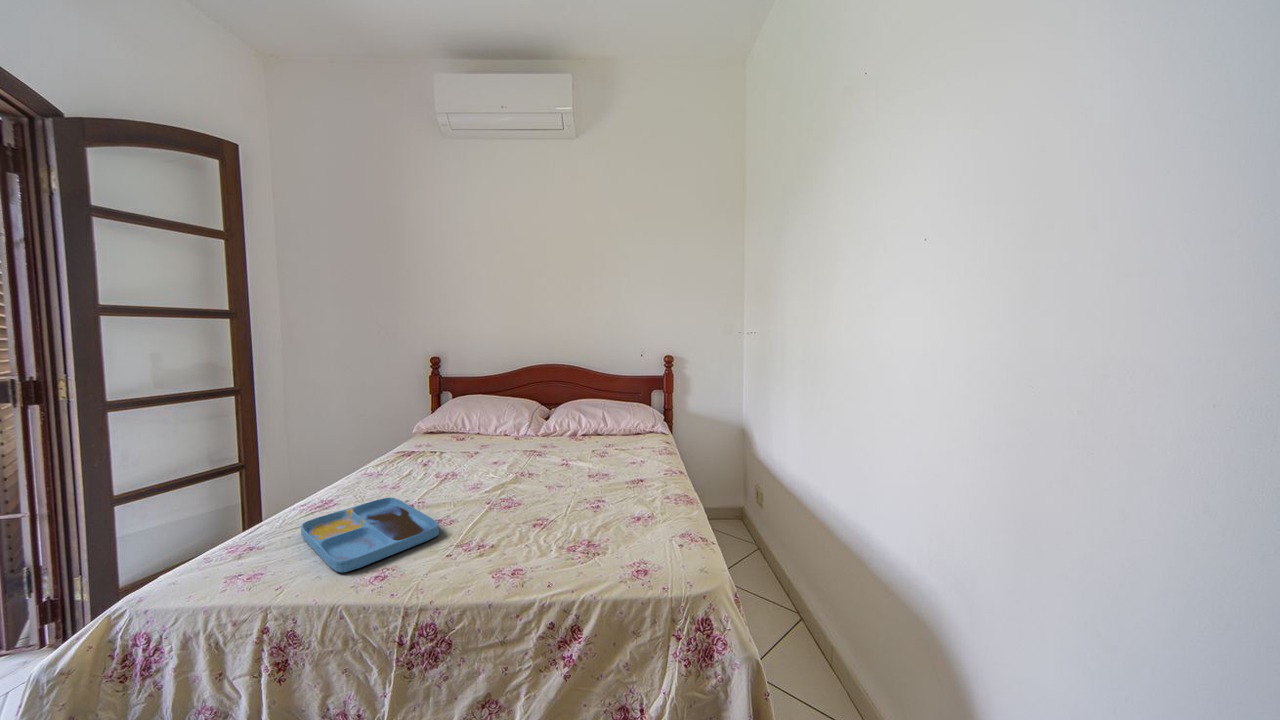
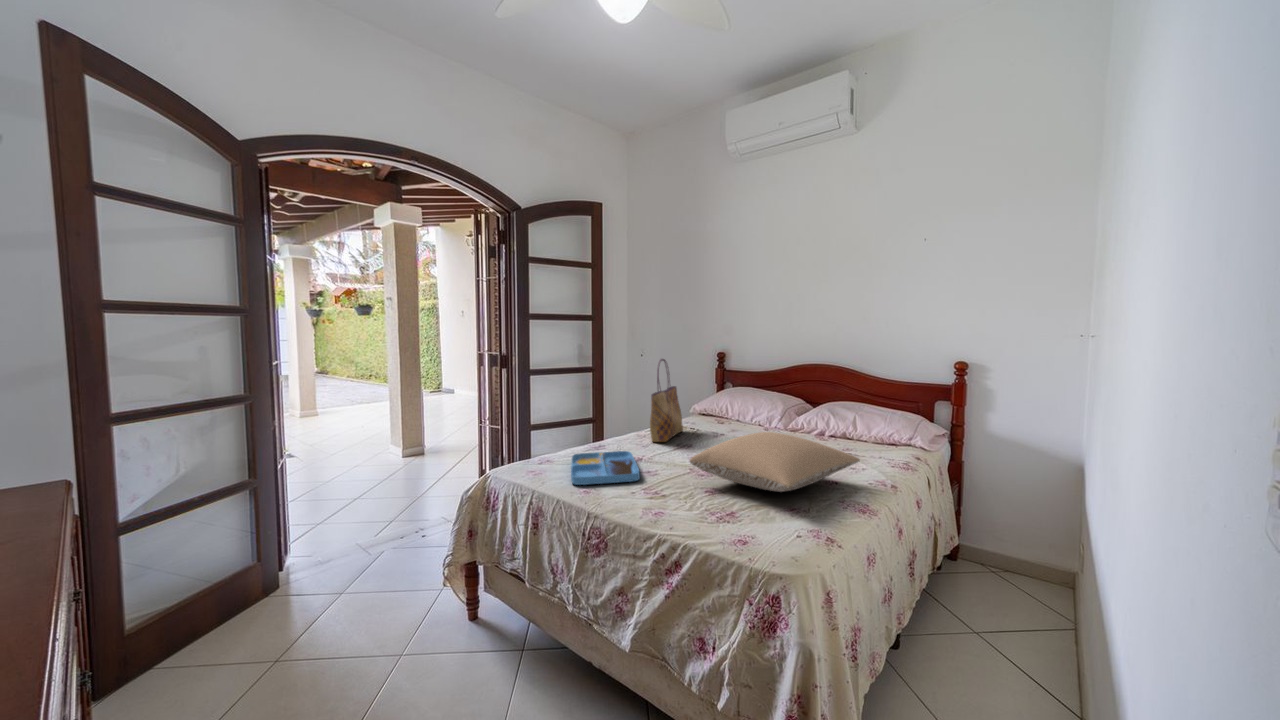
tote bag: none [398,374,429,476] -> present [650,359,683,442]
pillow: none [508,443,651,504] -> present [690,432,860,492]

